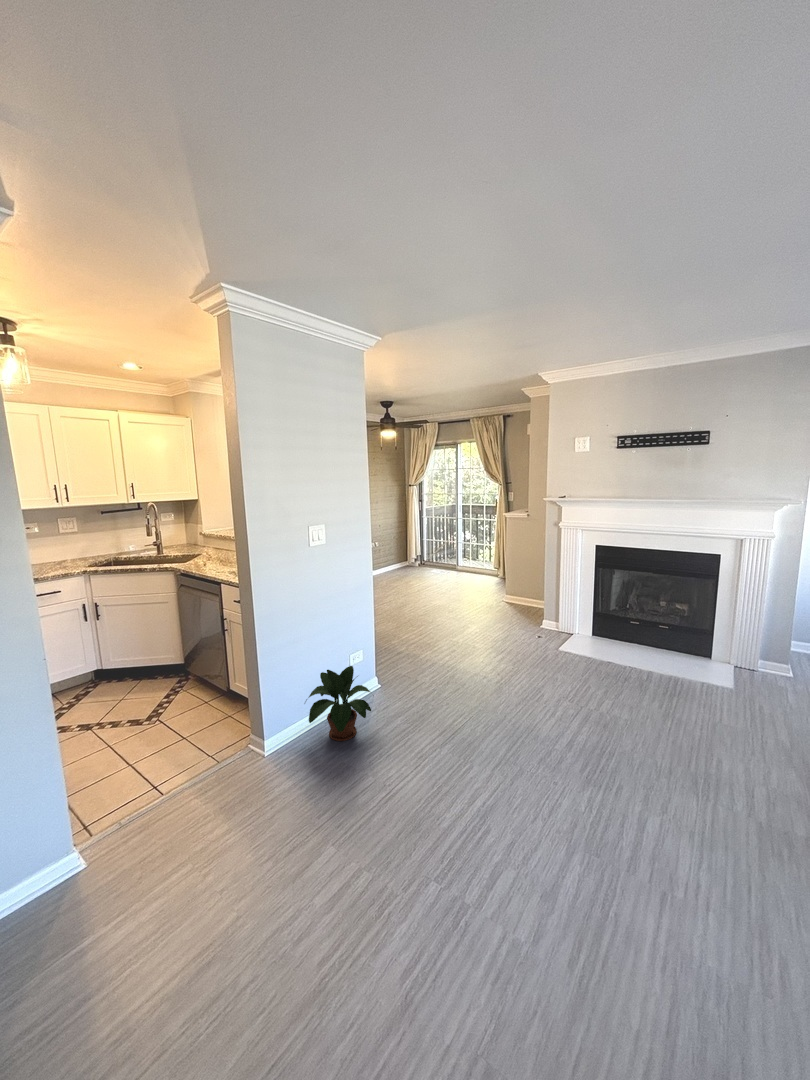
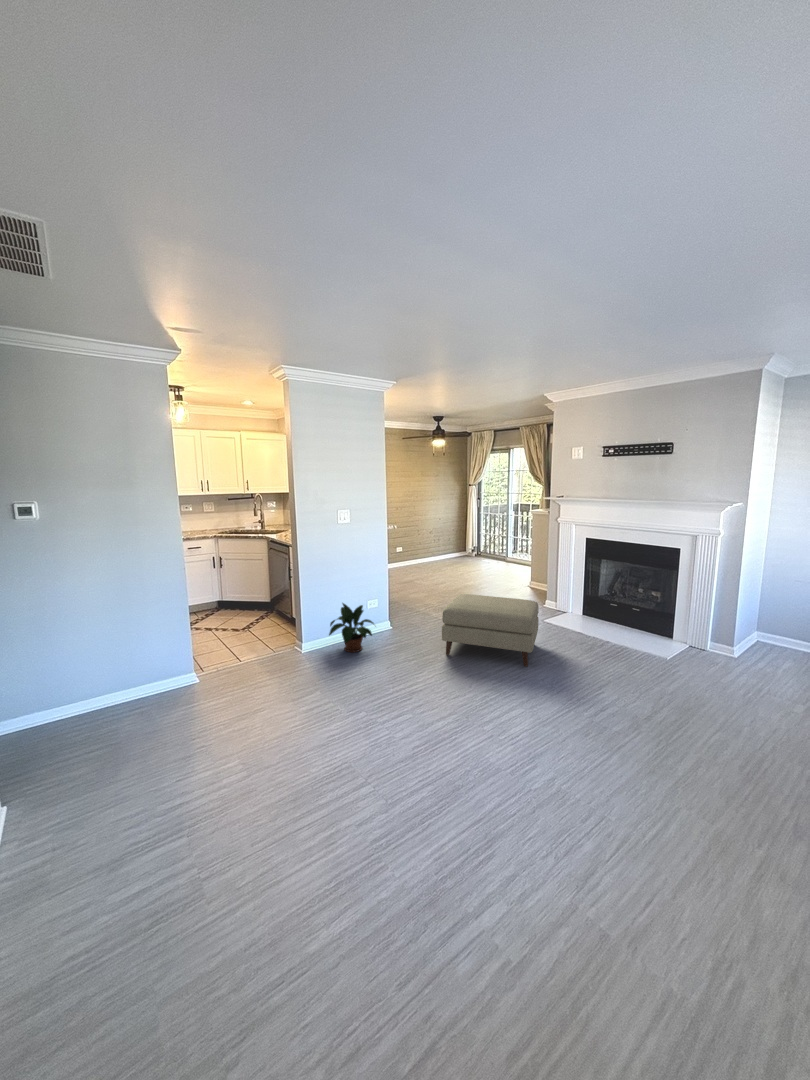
ottoman: none [471,632,603,729] -> present [442,594,539,667]

